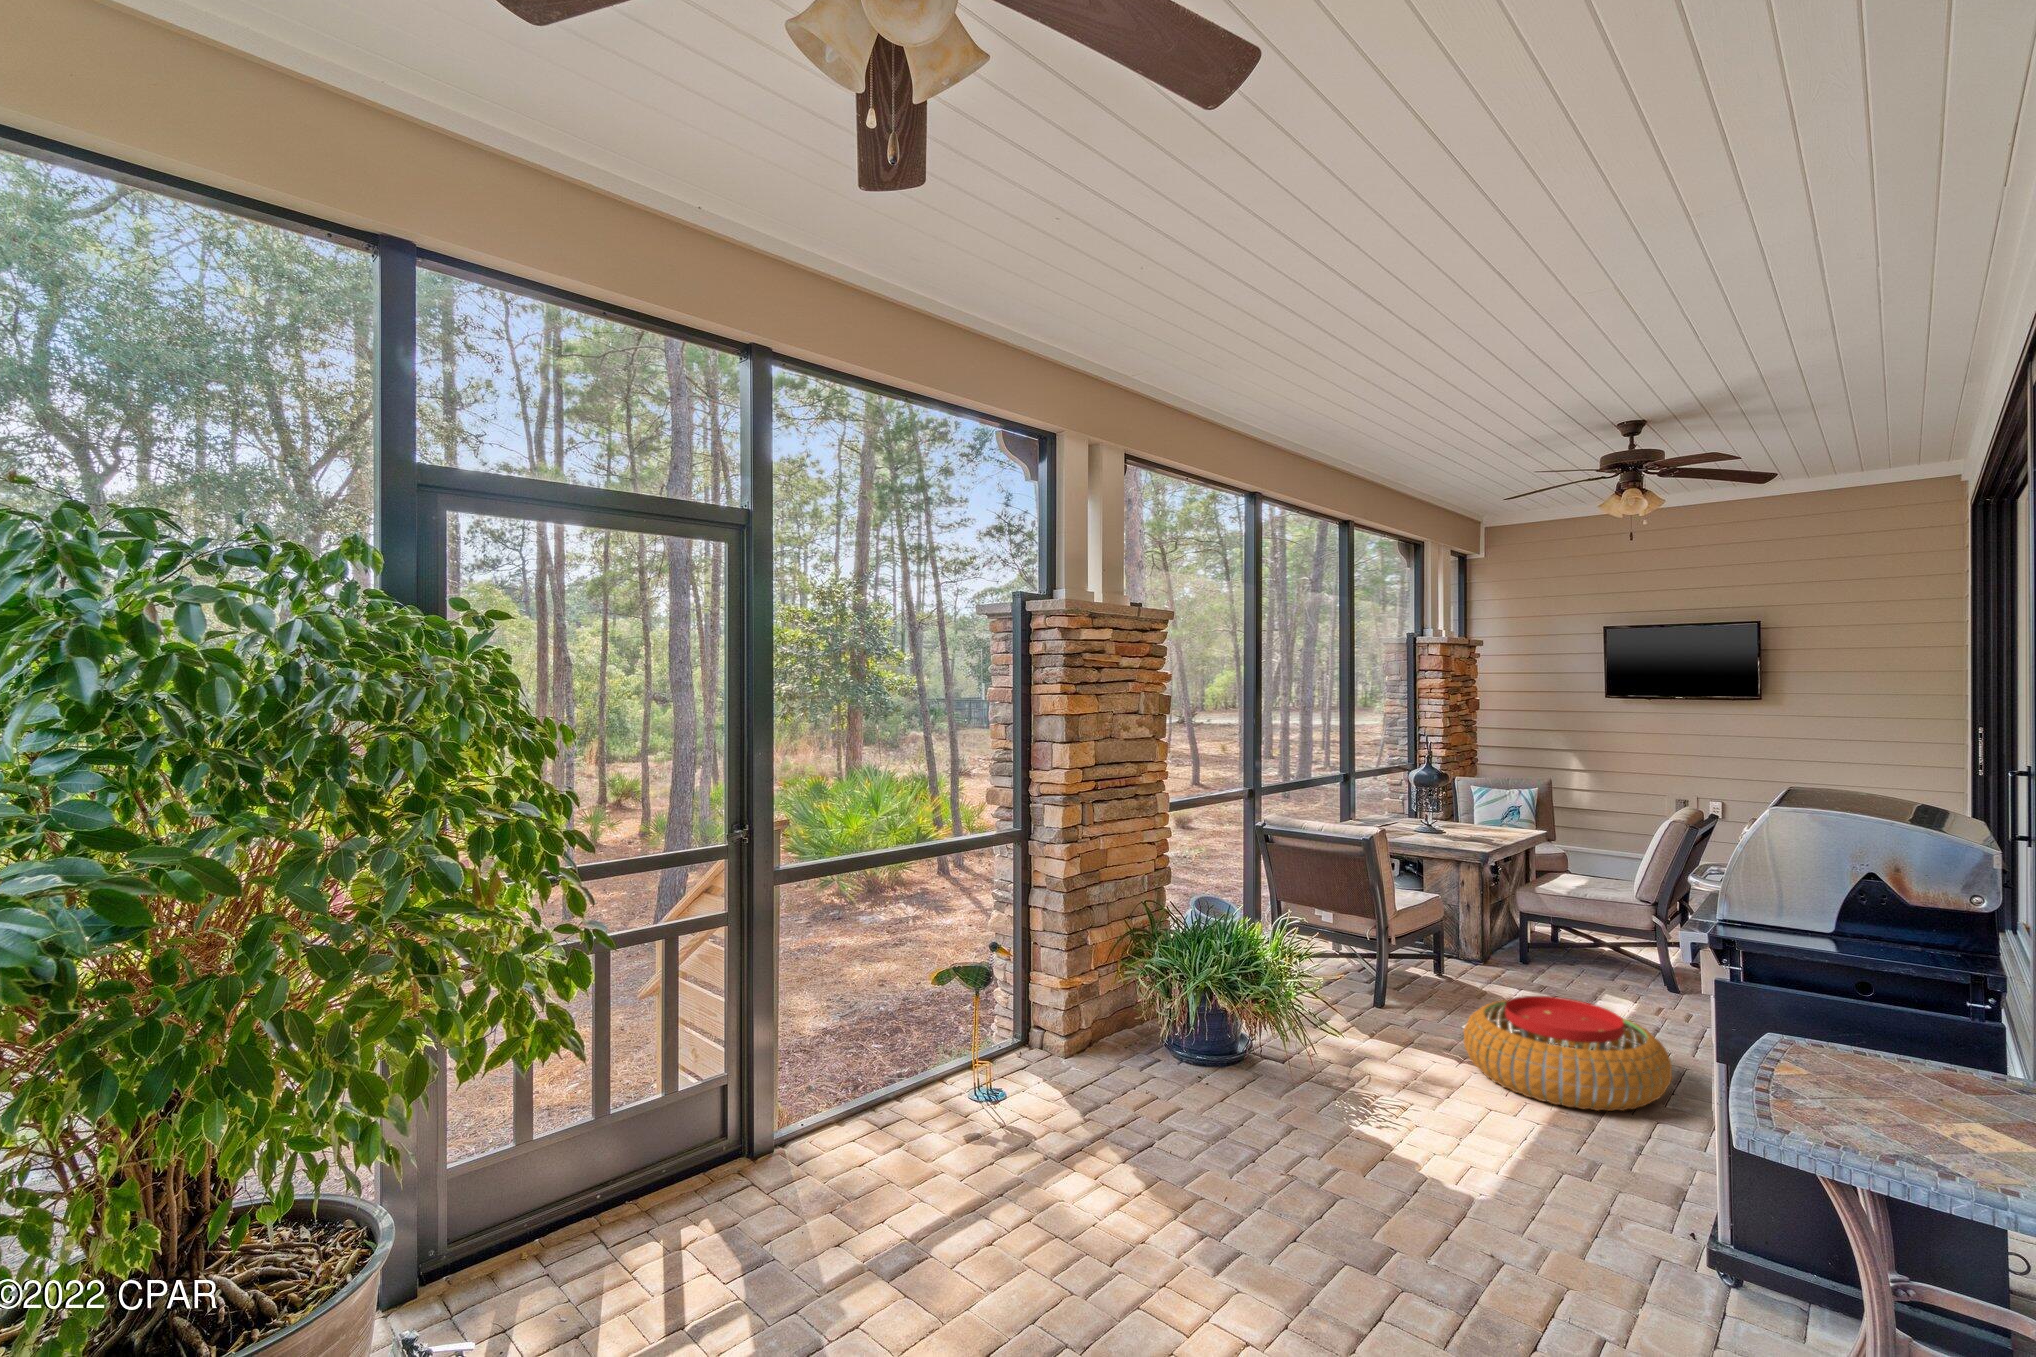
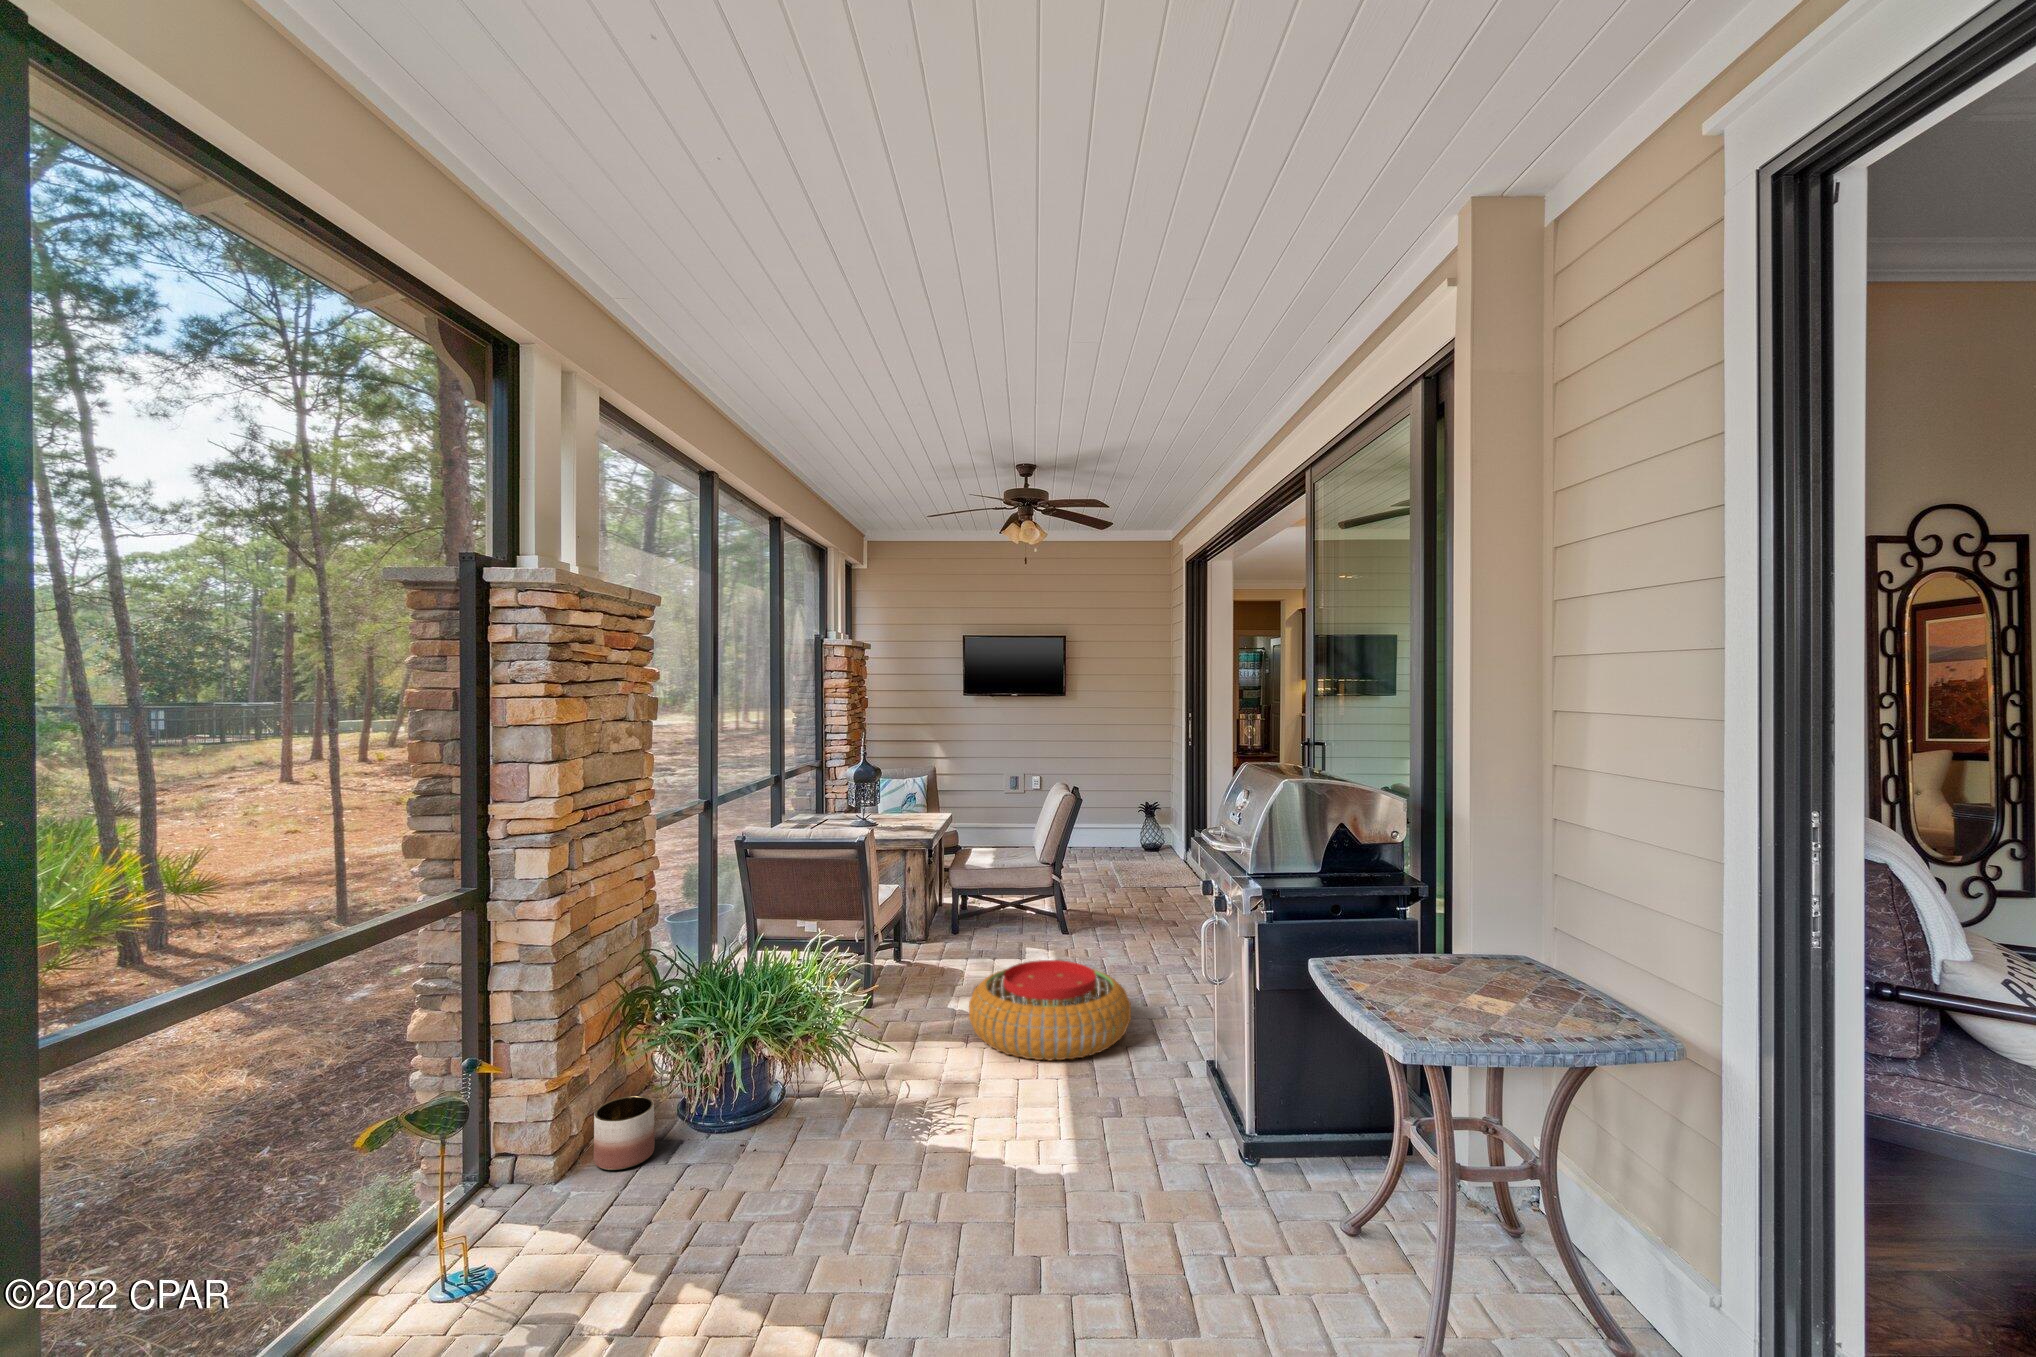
planter: none [1095,1011,1138,1064] -> present [594,1096,655,1170]

